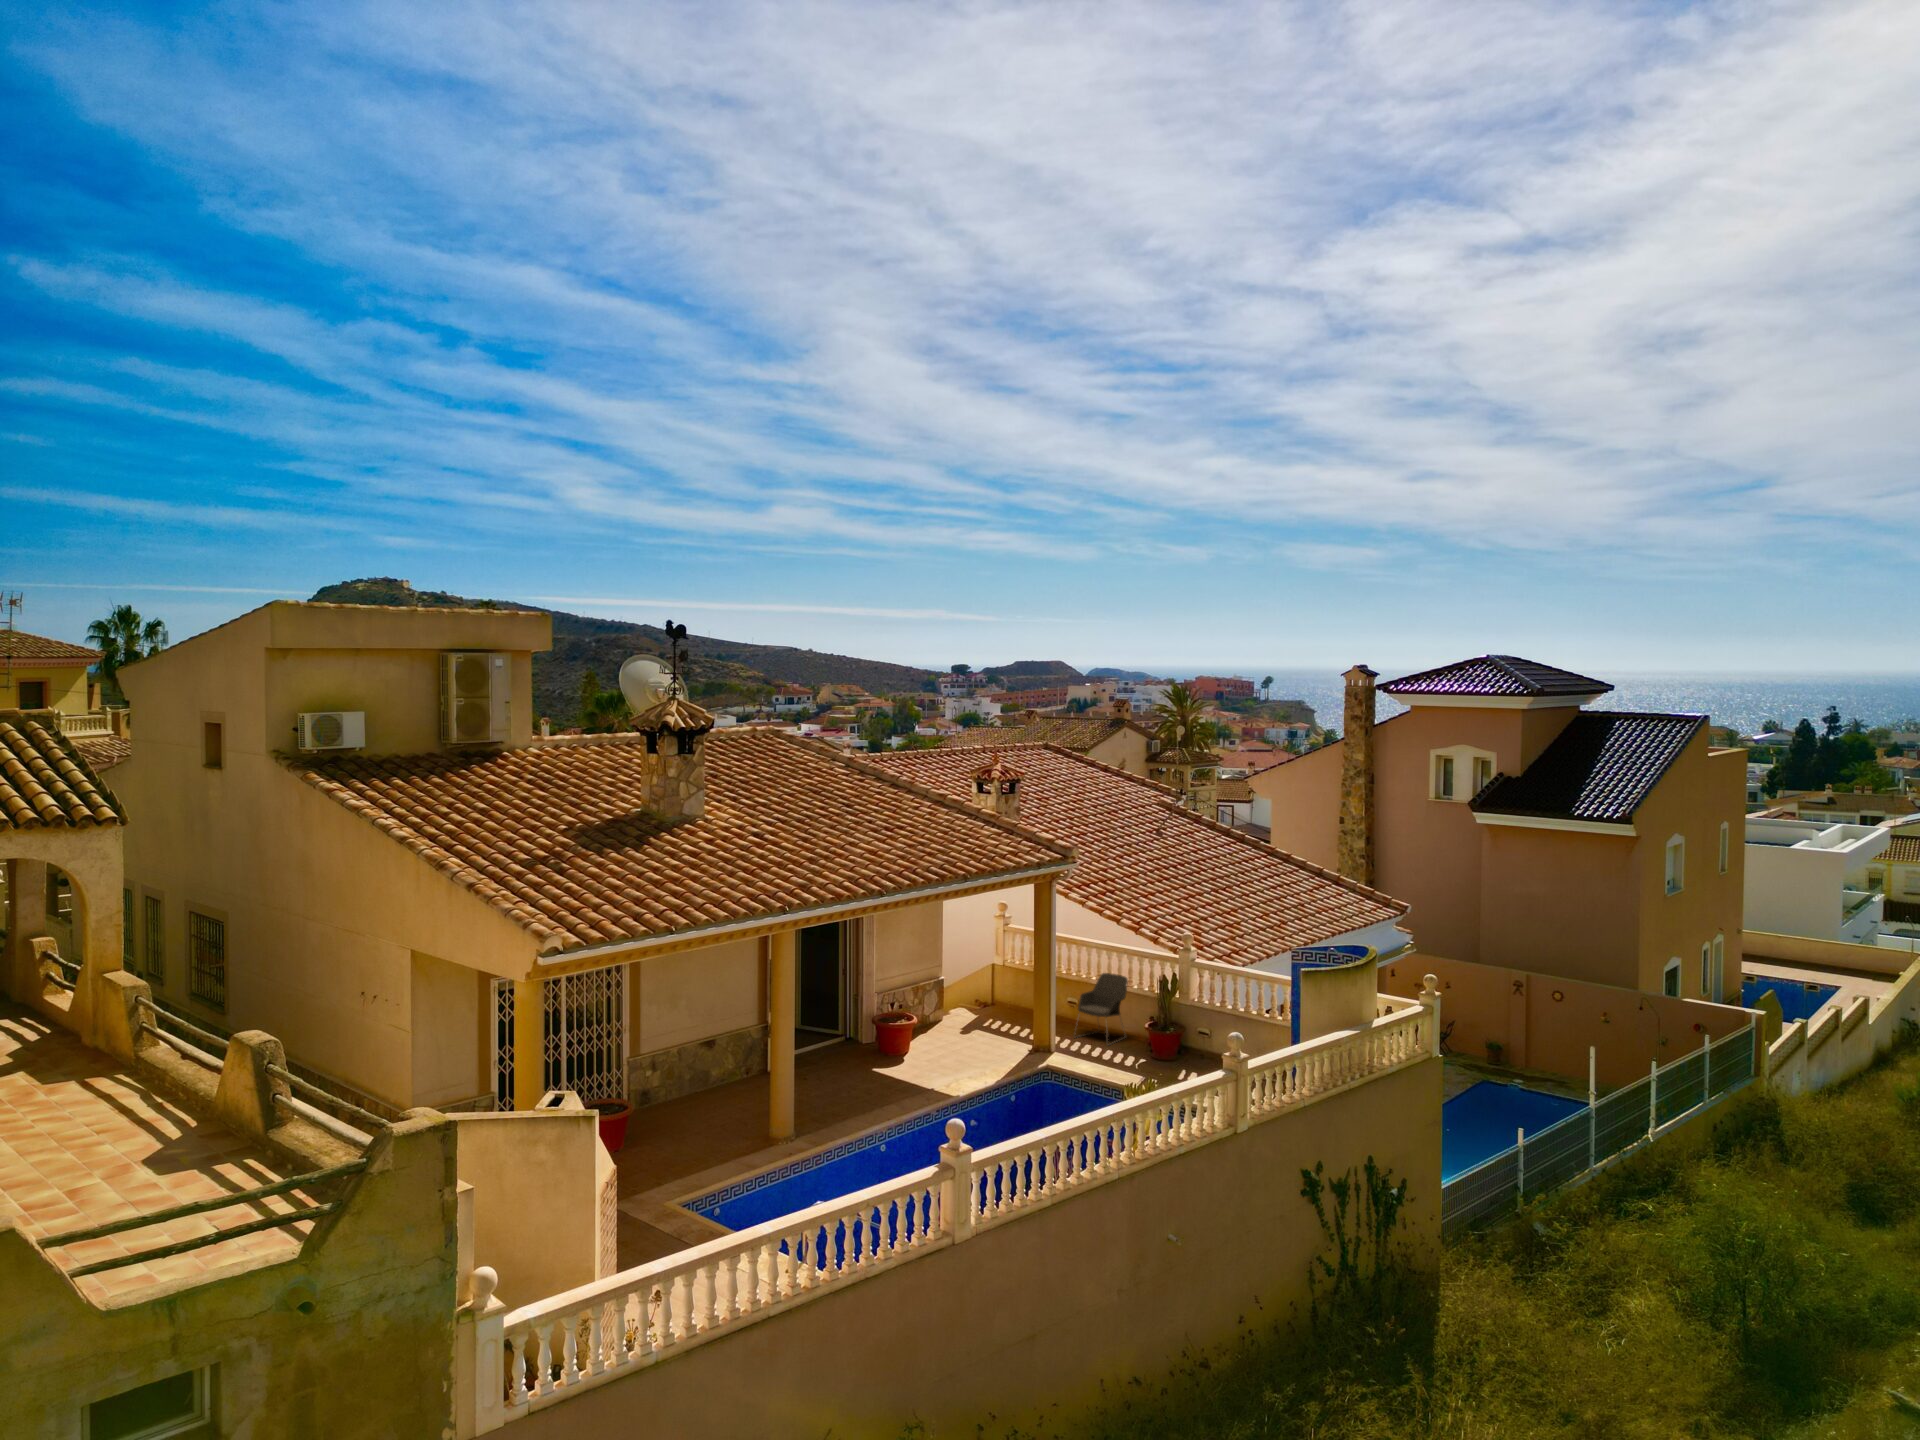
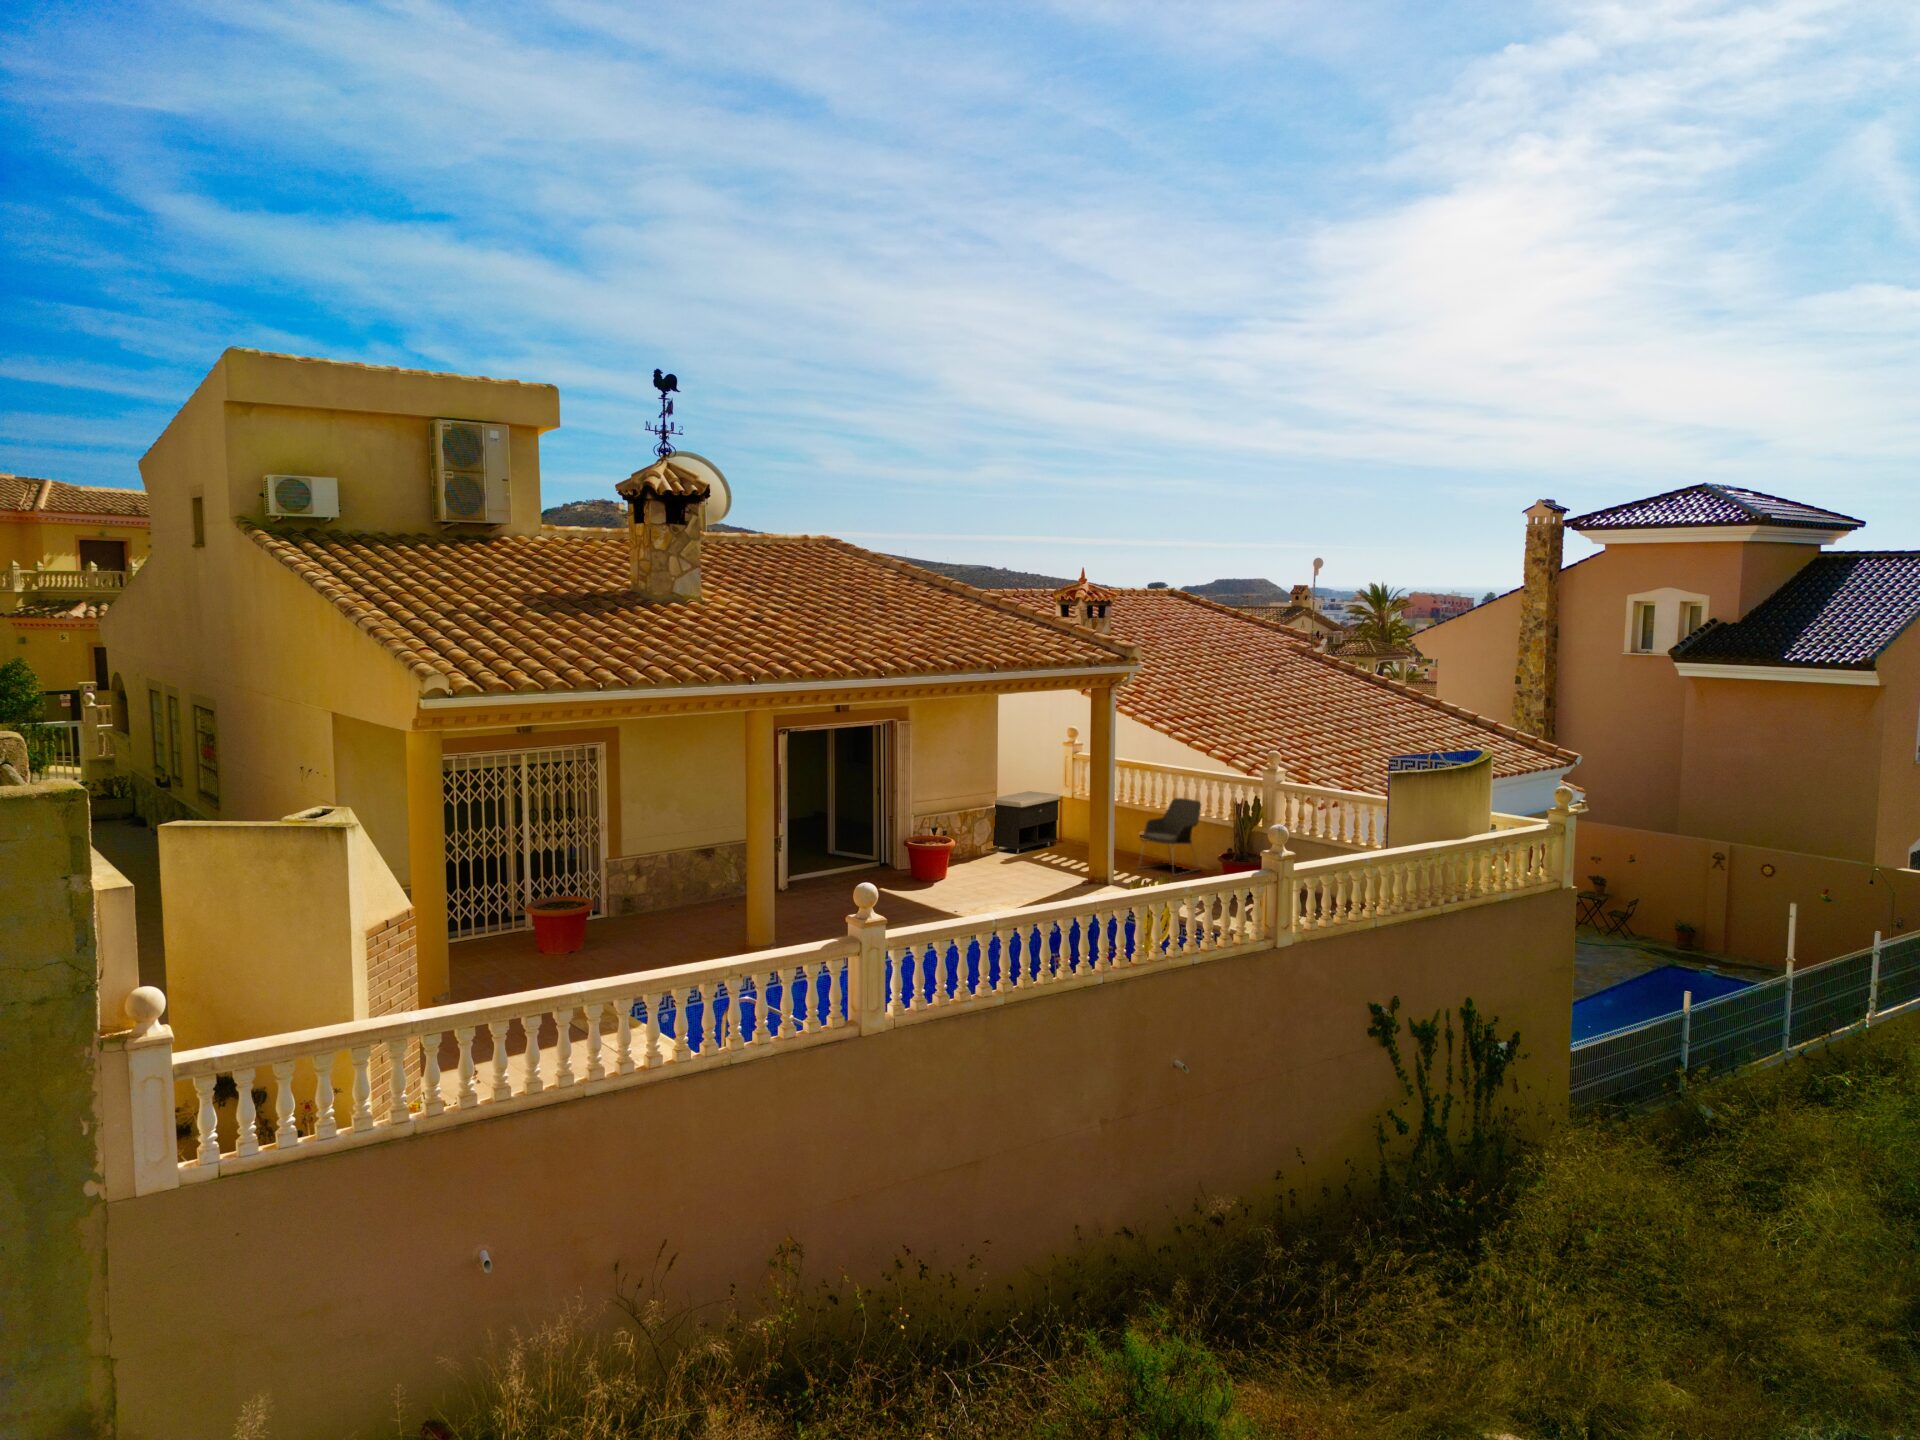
storage bench: none [932,962,993,1023] -> present [993,791,1060,854]

